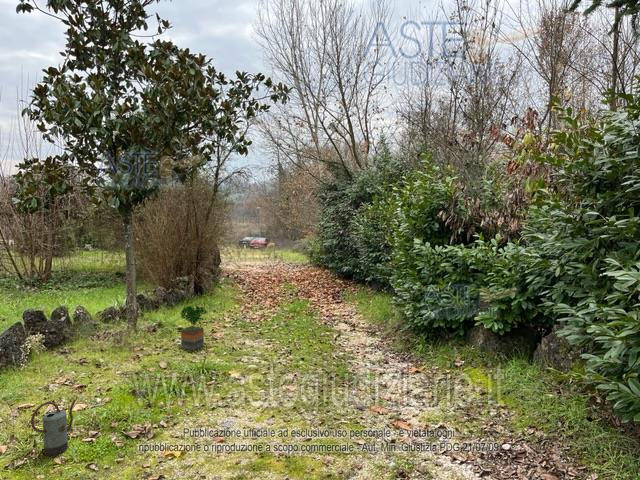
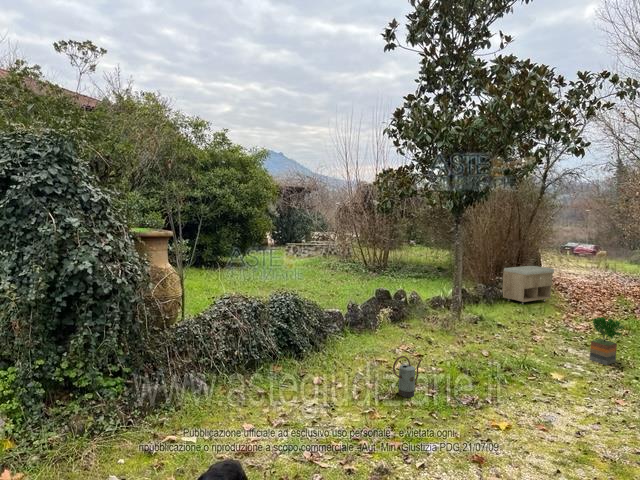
storage bench: none [184,262,231,302] -> present [502,266,554,304]
potted tree: present [181,306,207,350] -> present [590,317,624,365]

